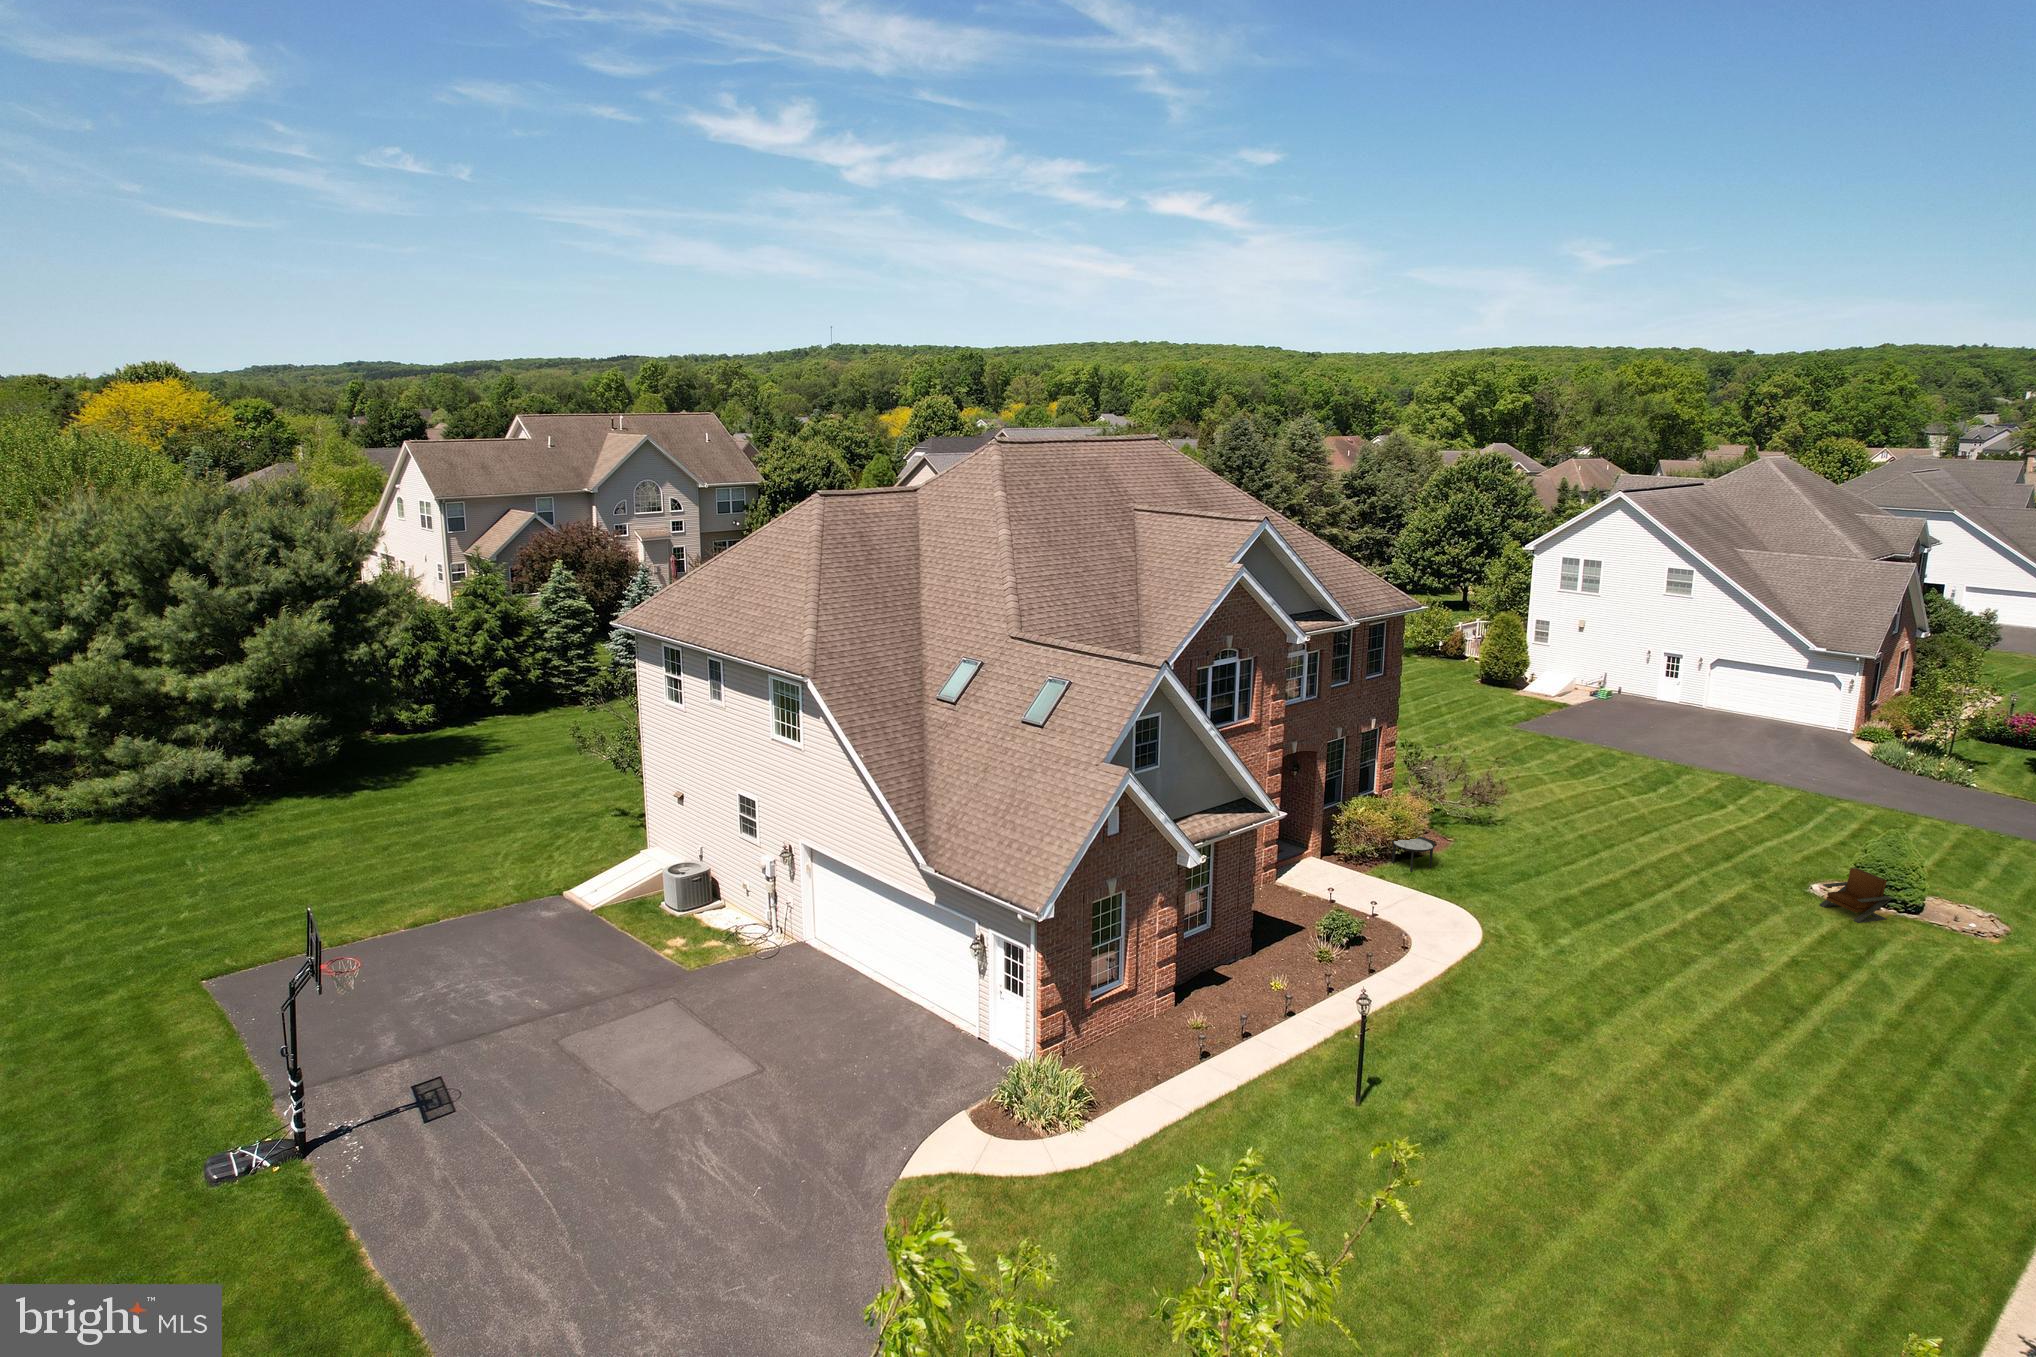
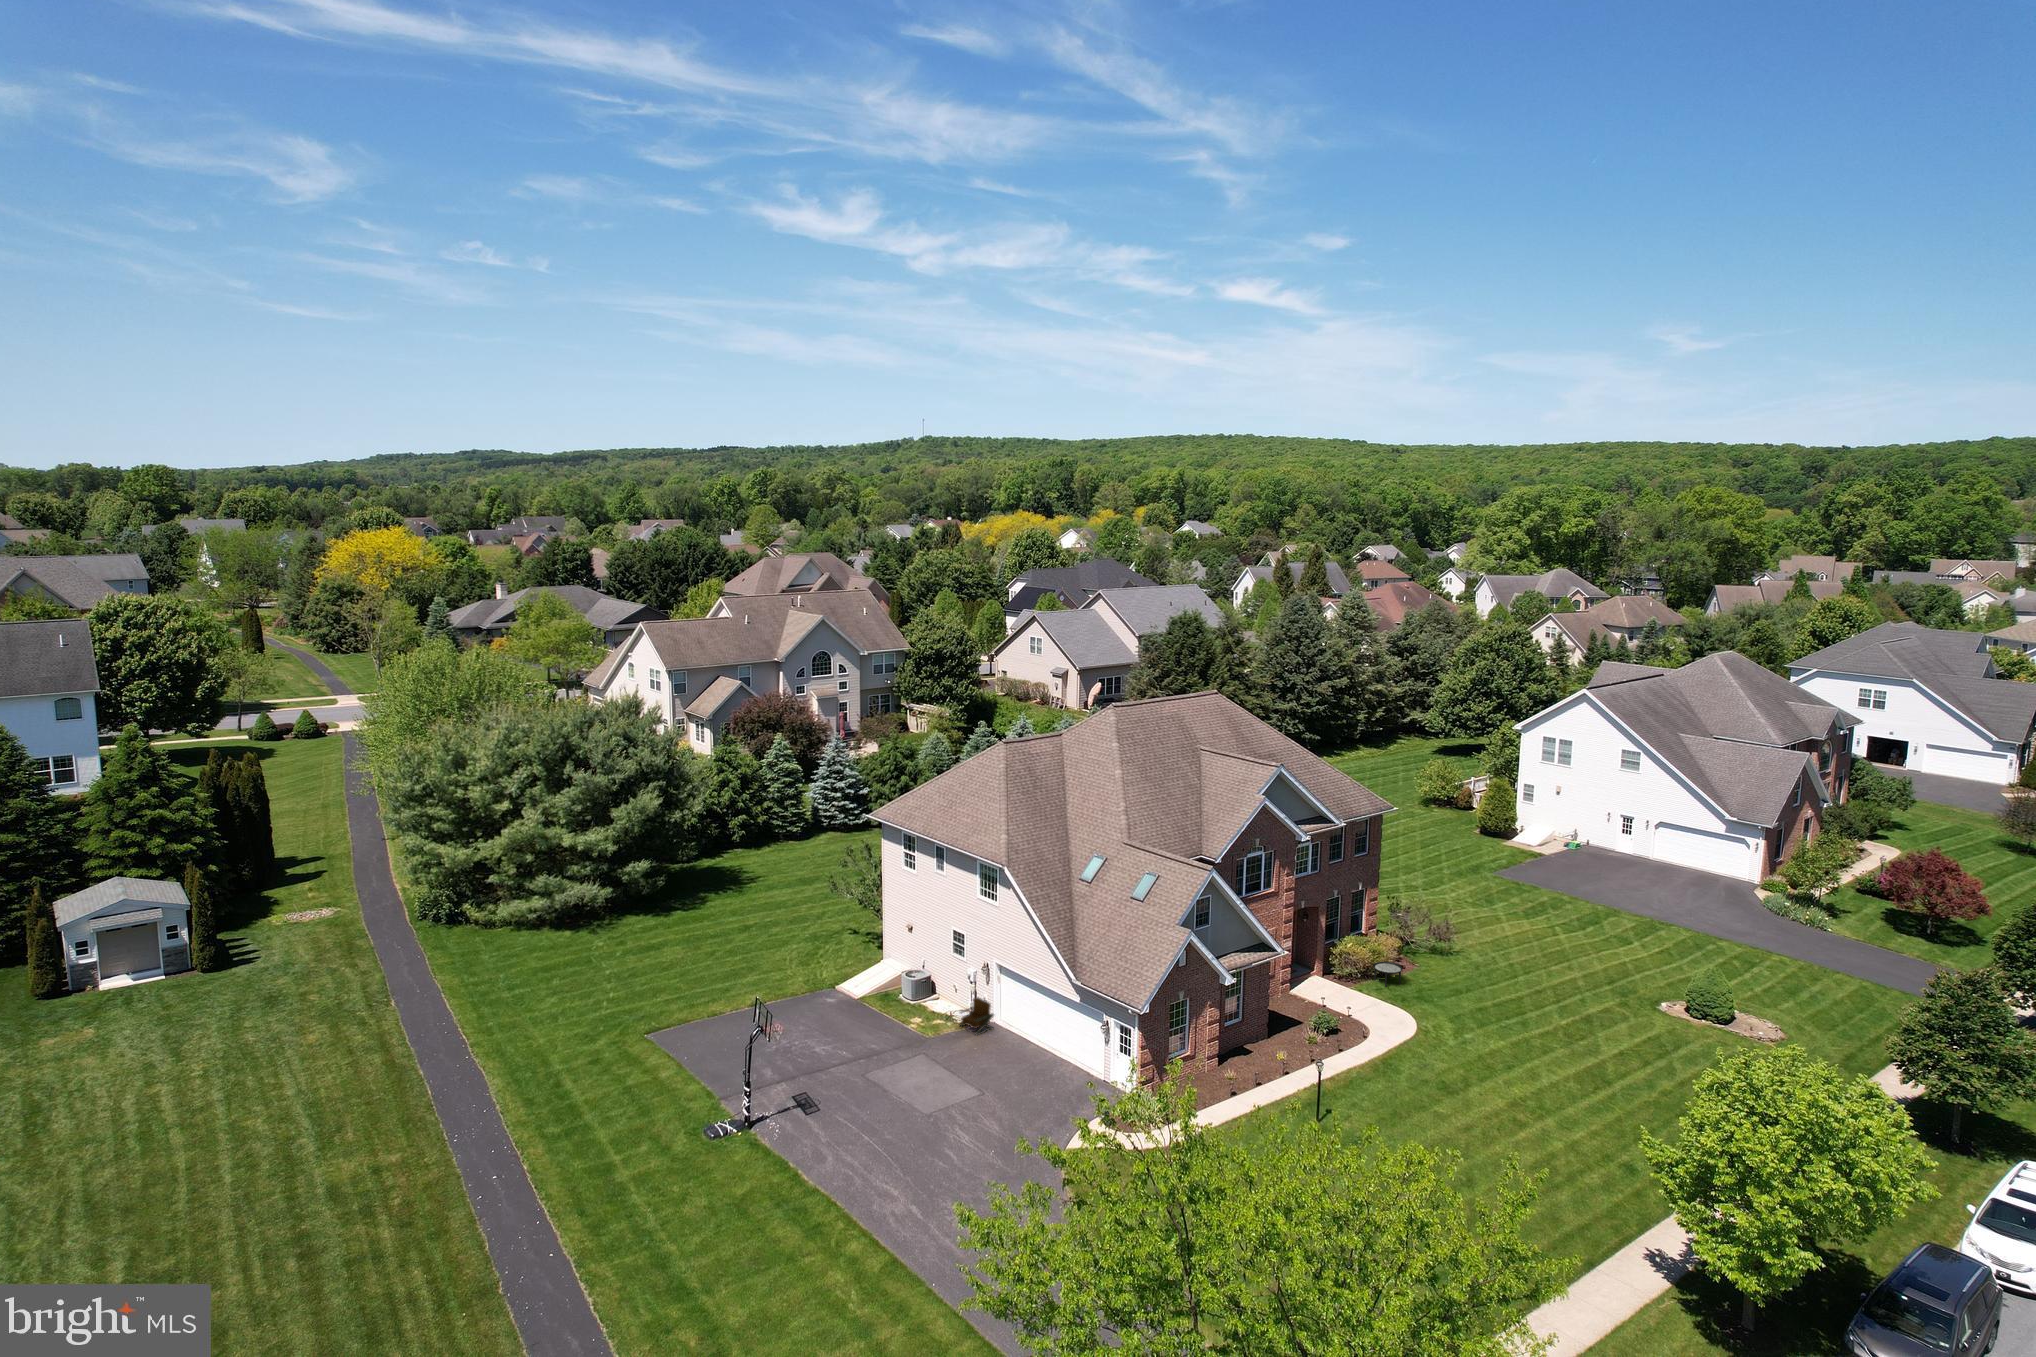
lounge chair: present [1820,868,1892,923] -> present [960,997,994,1035]

